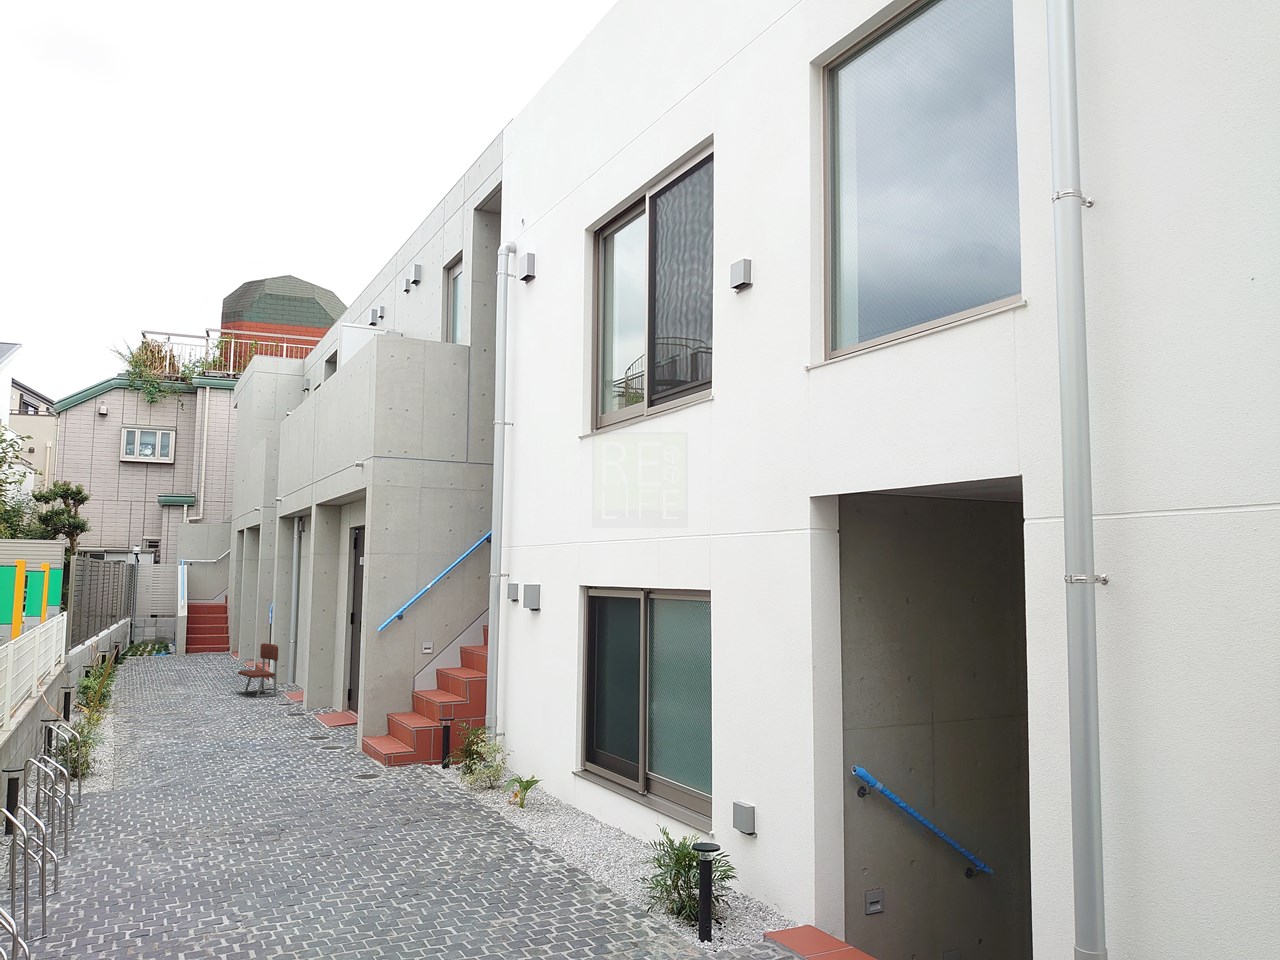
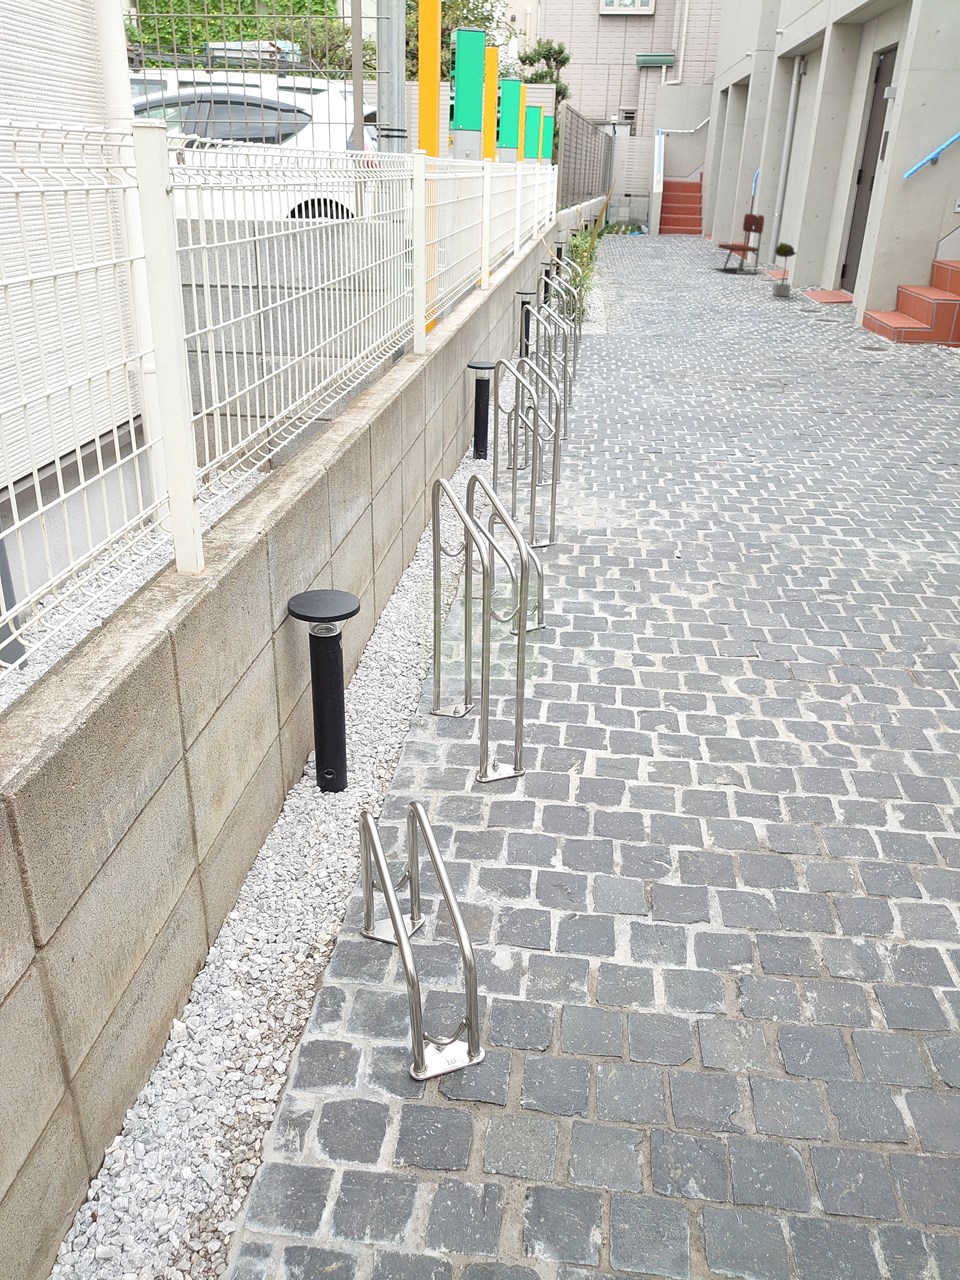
potted tree: none [285,674,305,721] -> present [773,243,796,296]

